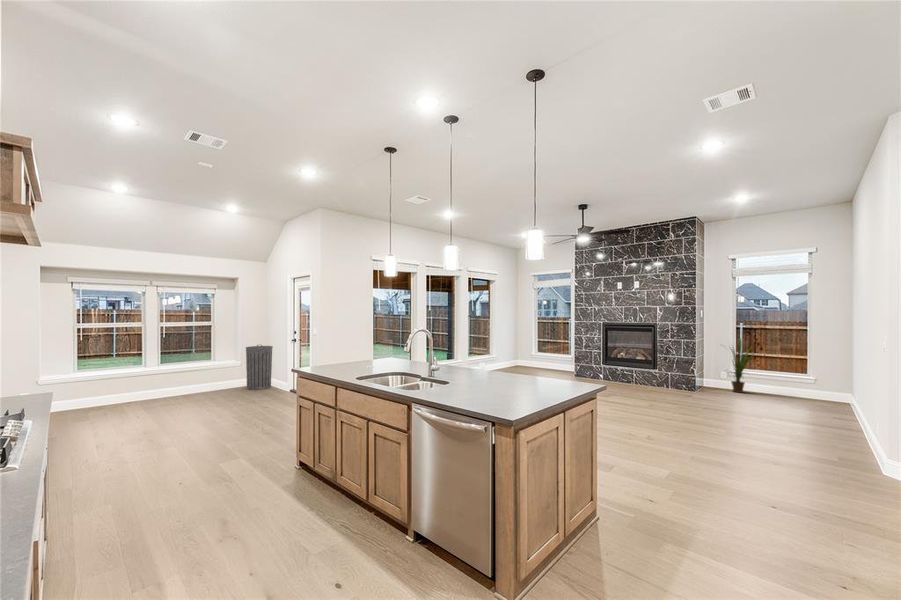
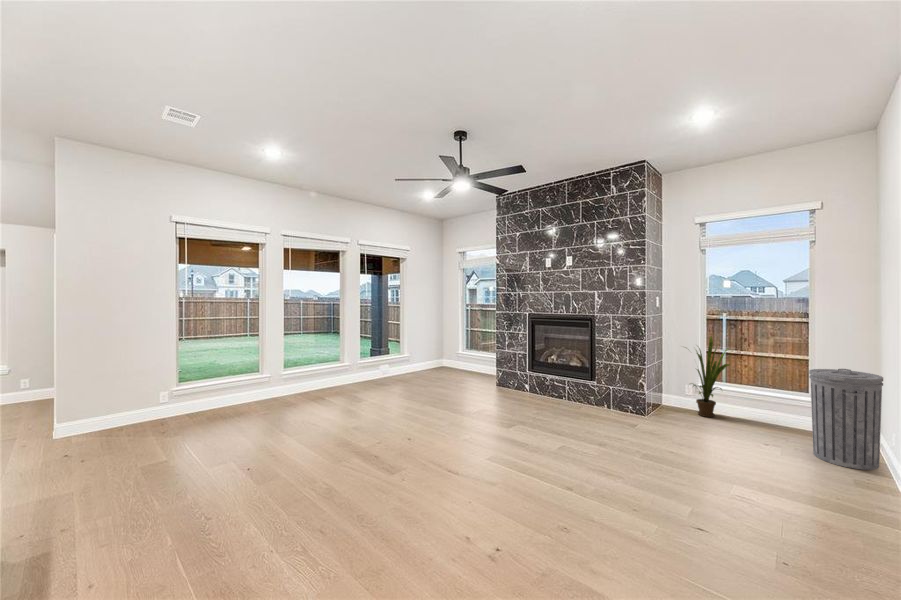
trash can: present [246,345,273,390] -> present [809,369,883,470]

